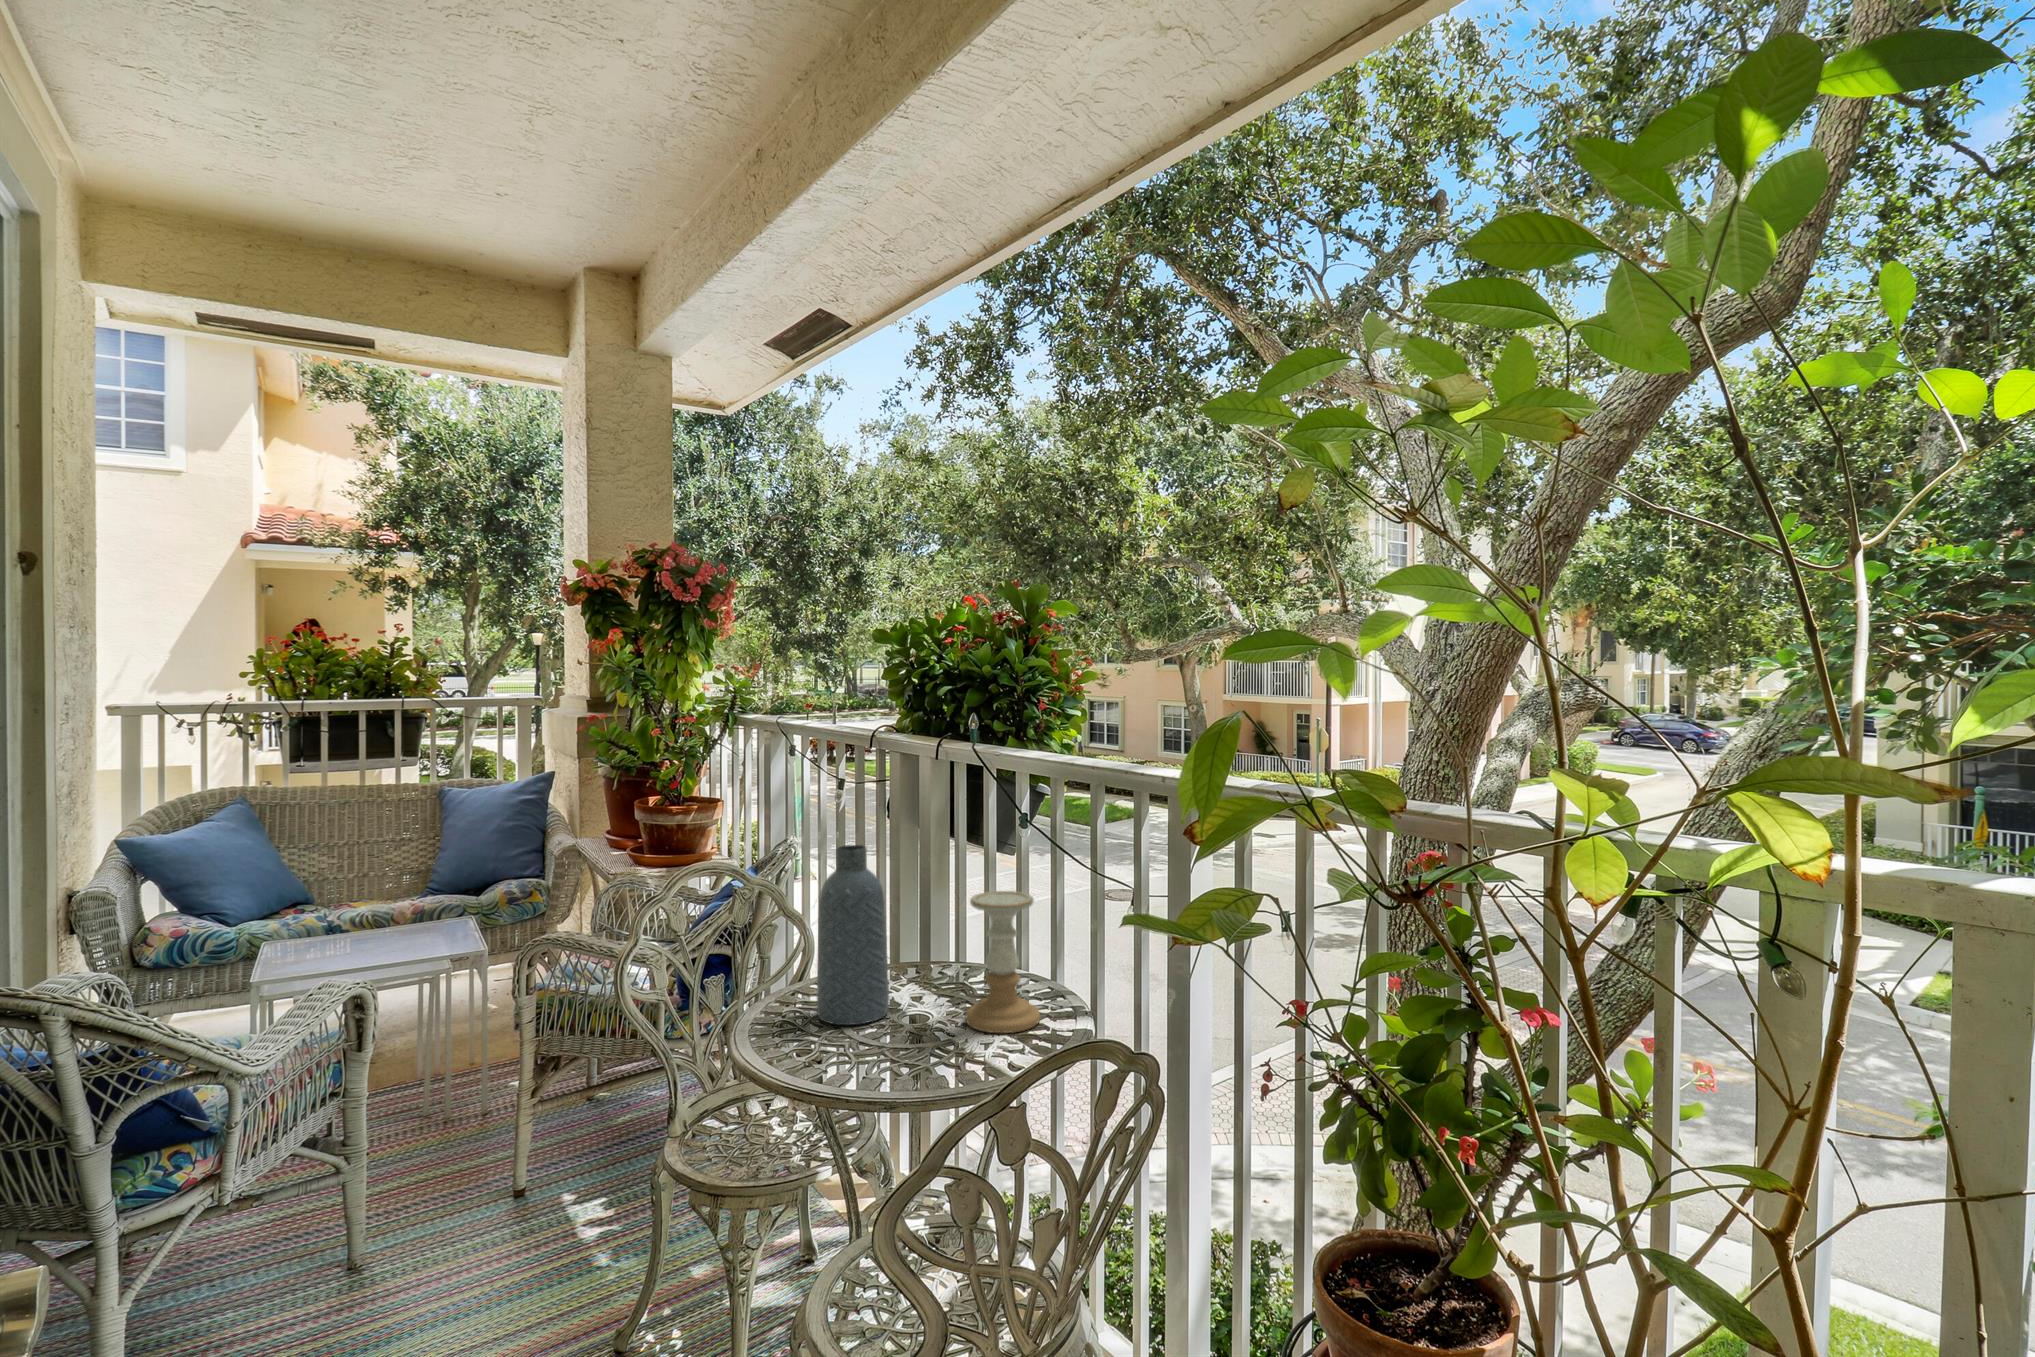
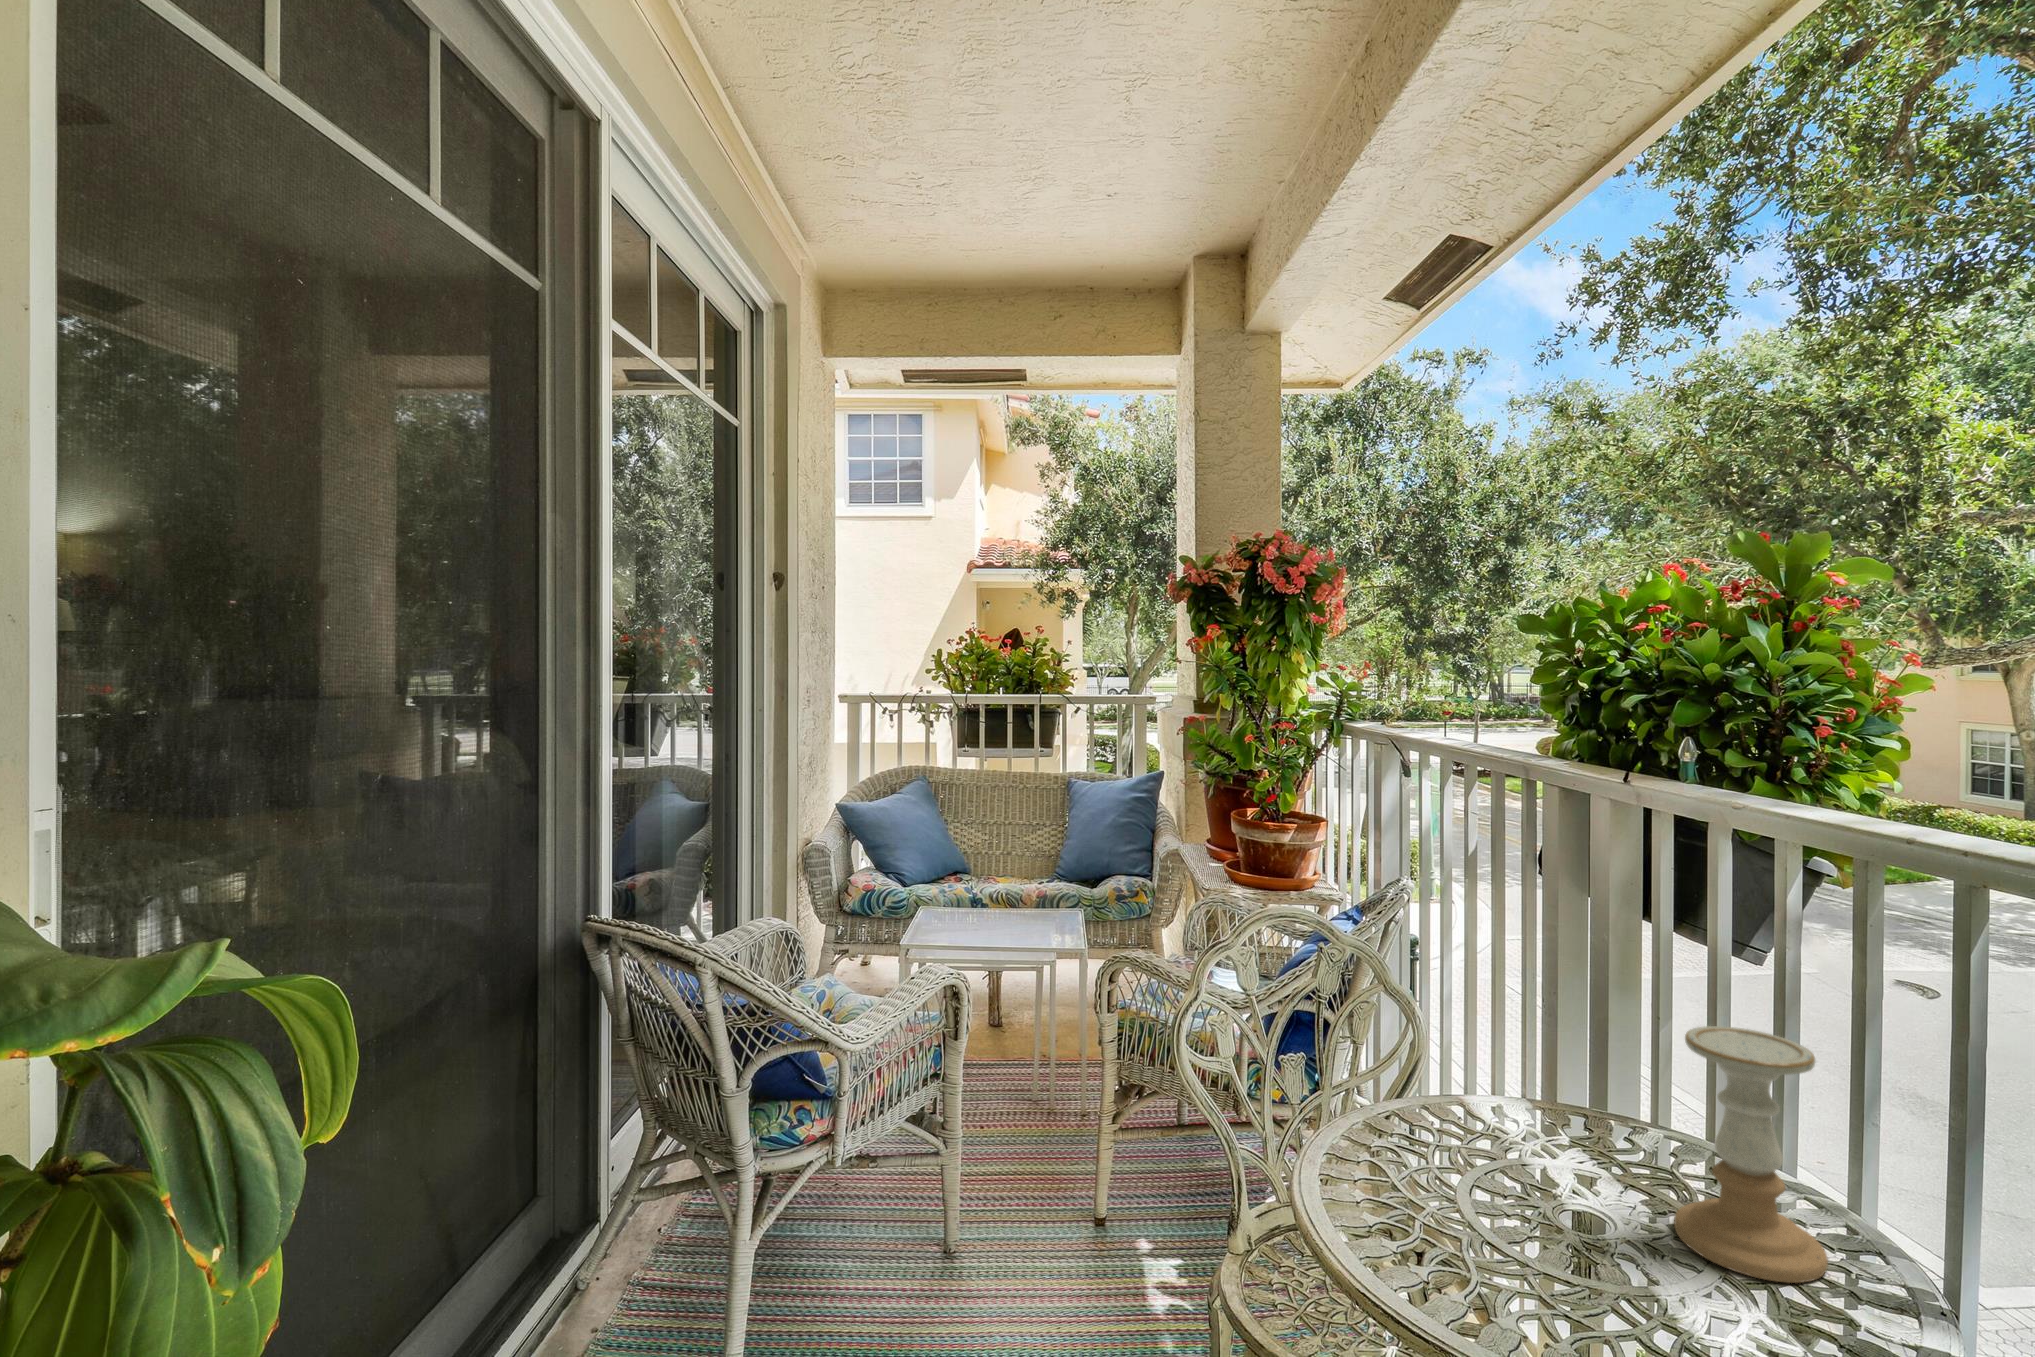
vase: present [817,845,890,1025] -> none [1425,916,1538,1183]

